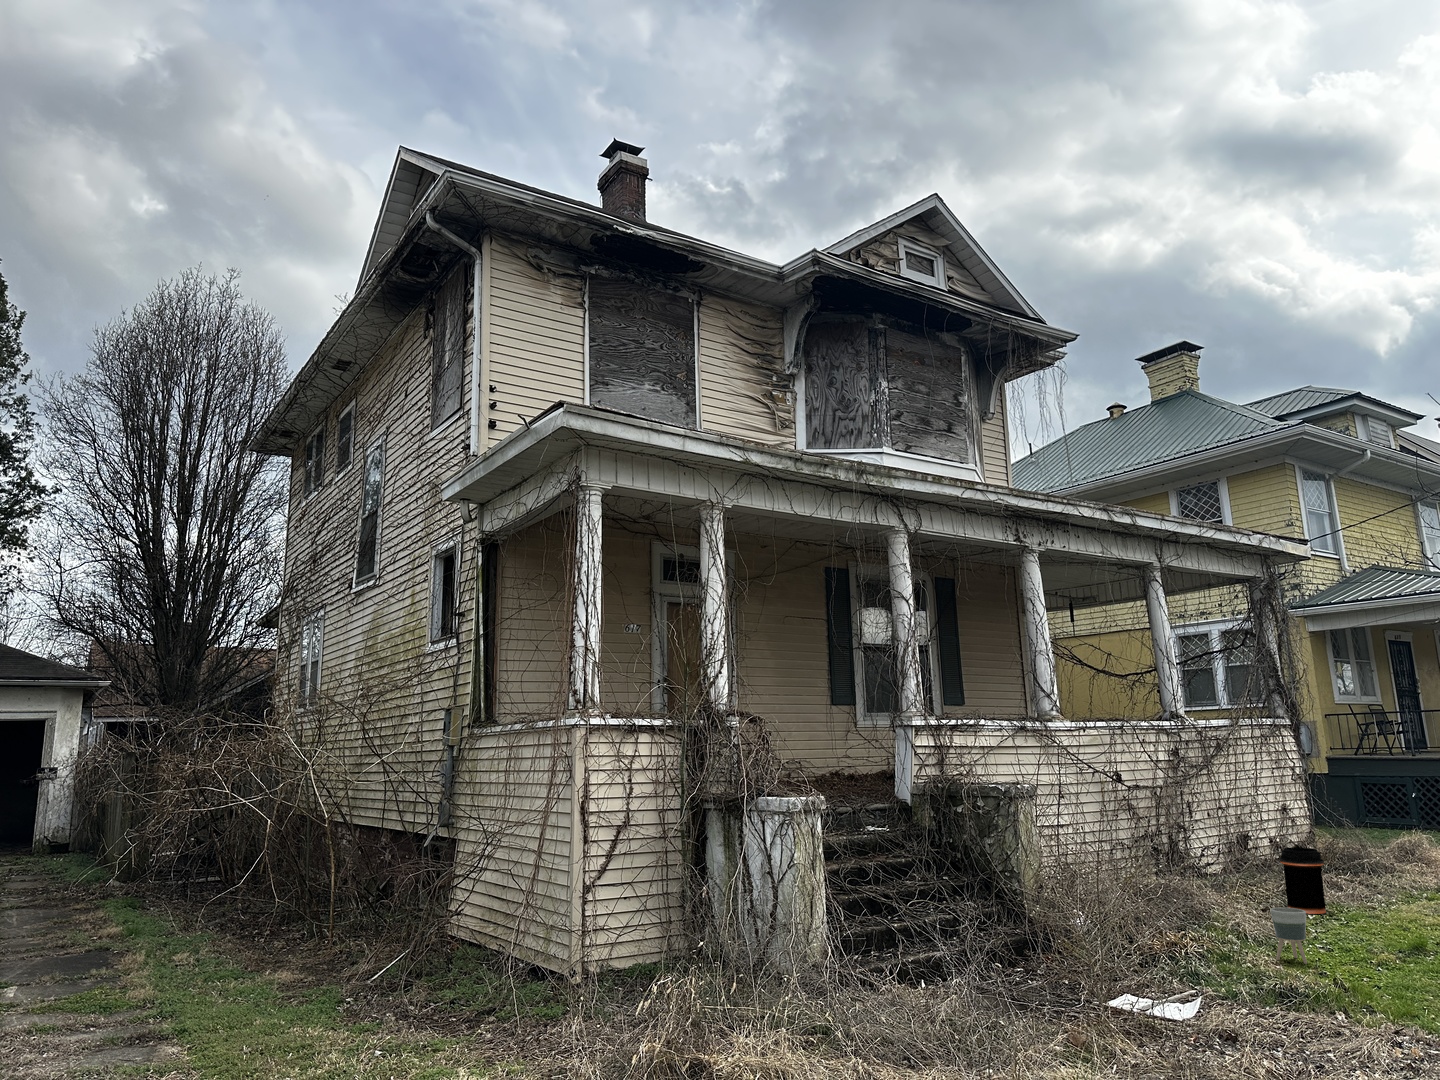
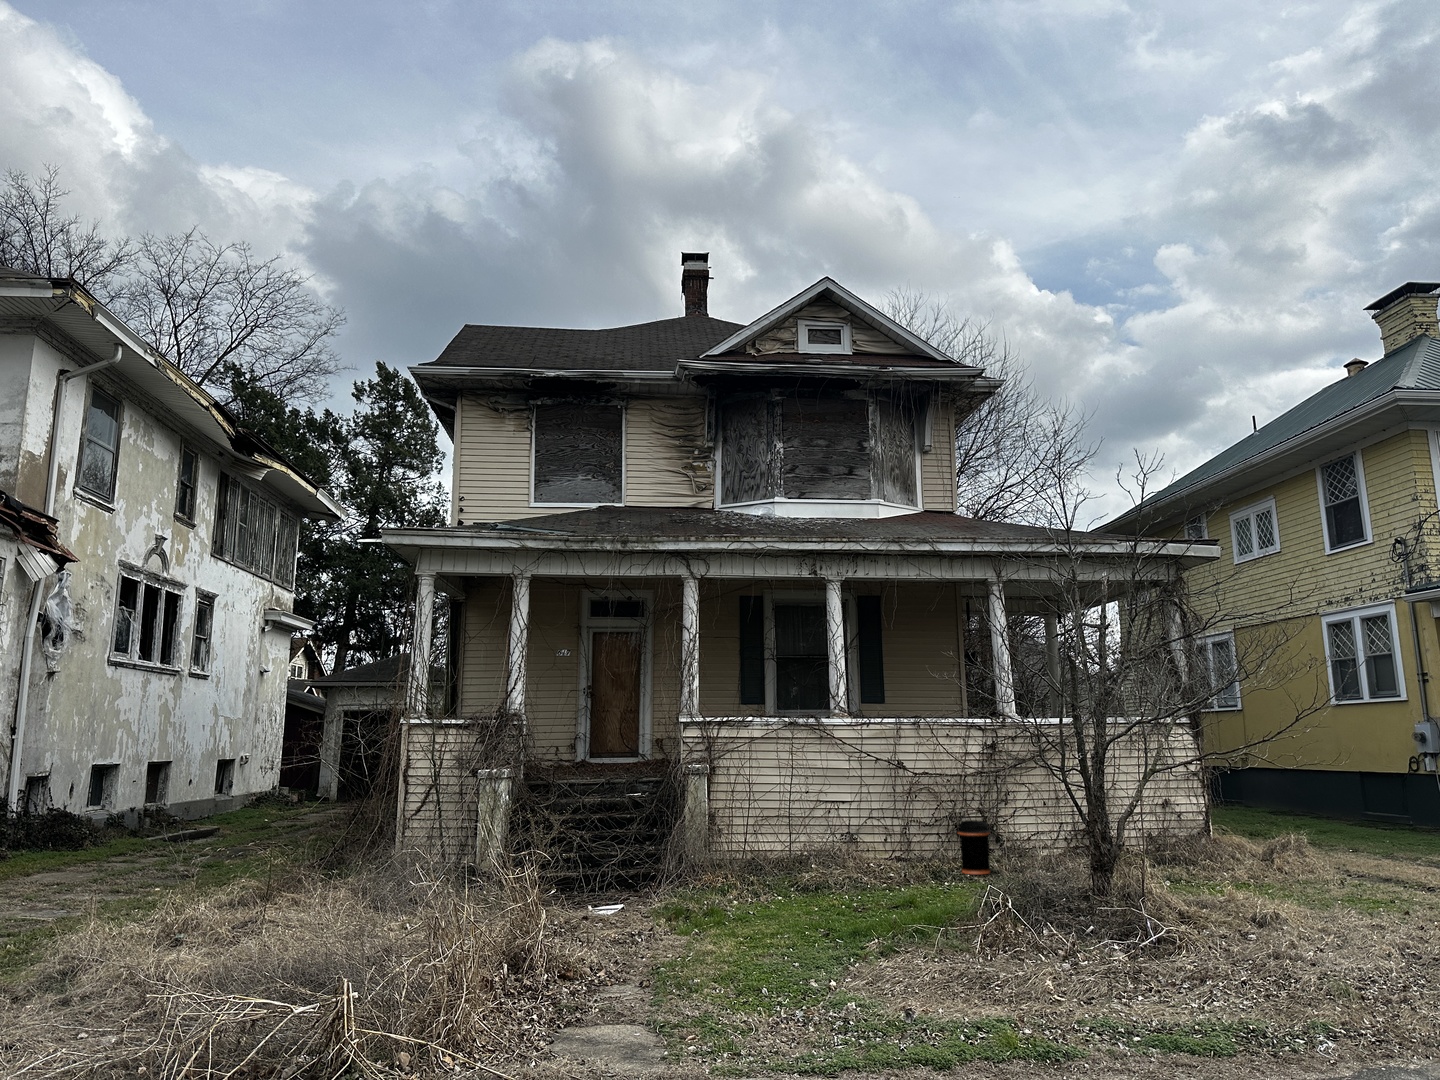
planter: present [1270,908,1307,964] -> none [815,858,839,898]

